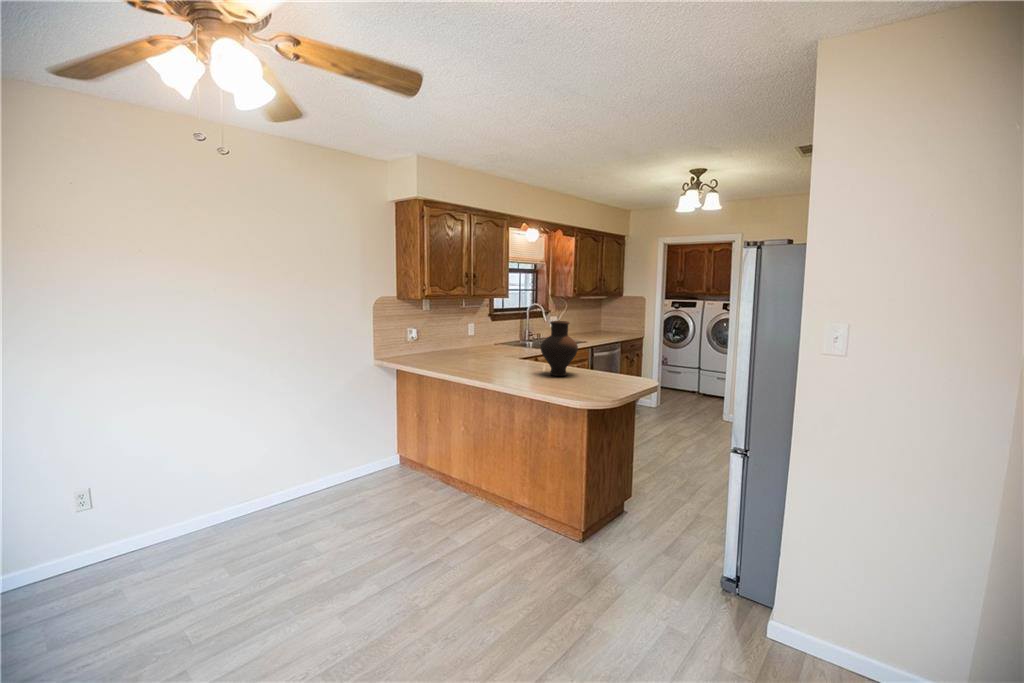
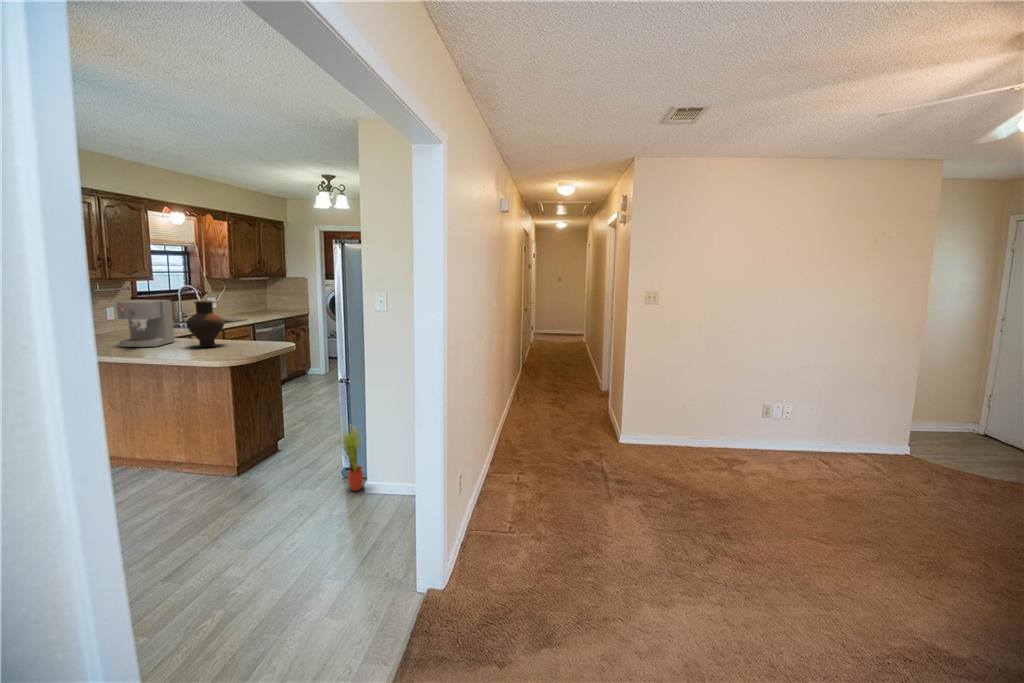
coffee maker: none [479,317,526,370] -> present [116,300,174,347]
potted plant: none [735,526,781,642] -> present [340,424,363,491]

